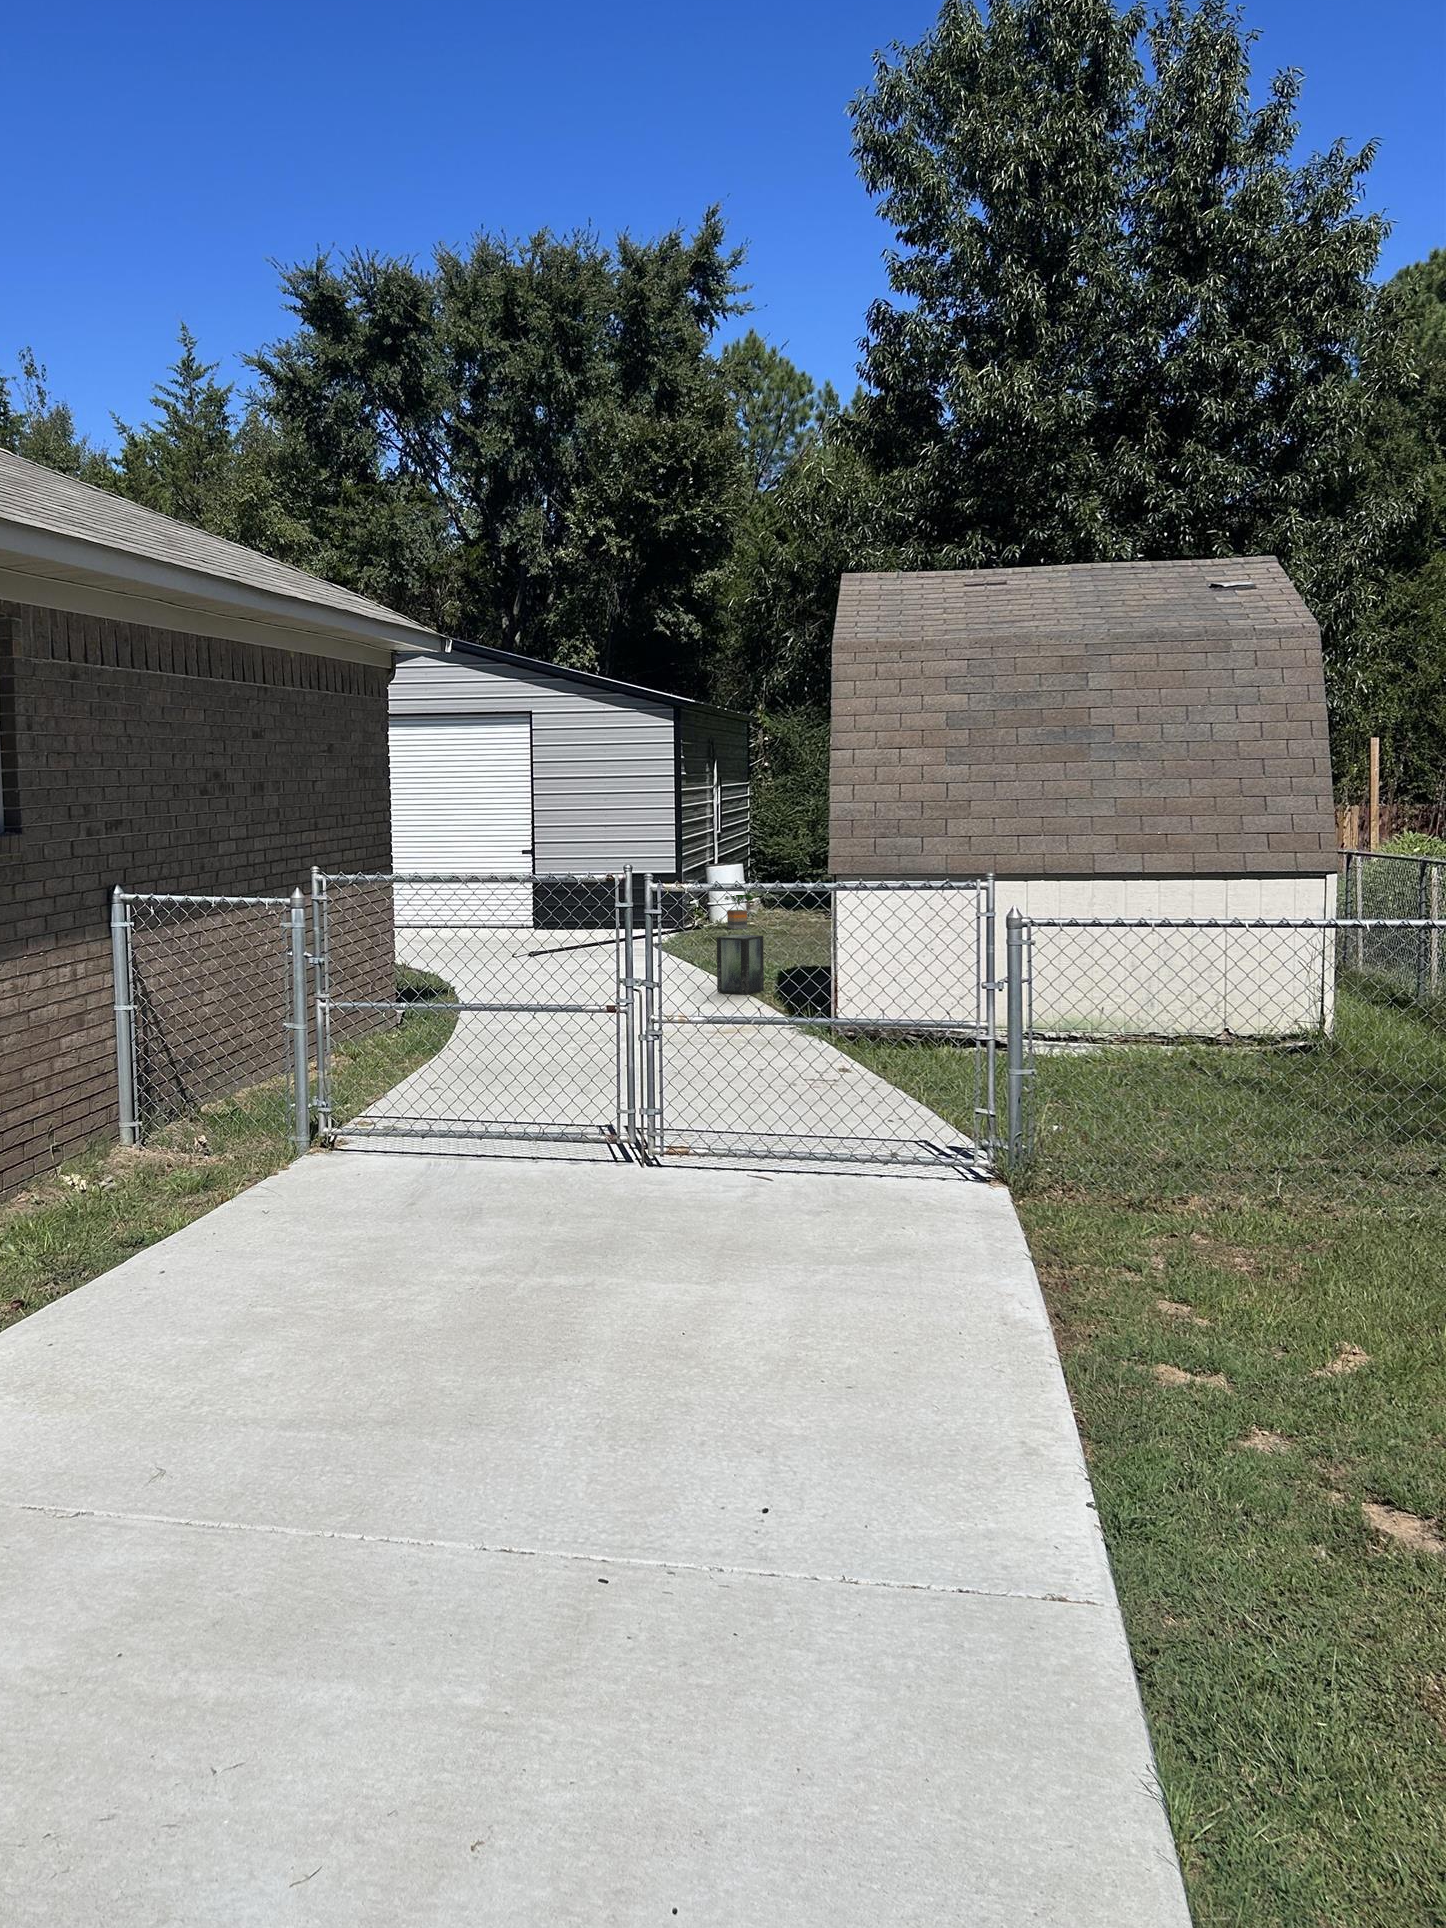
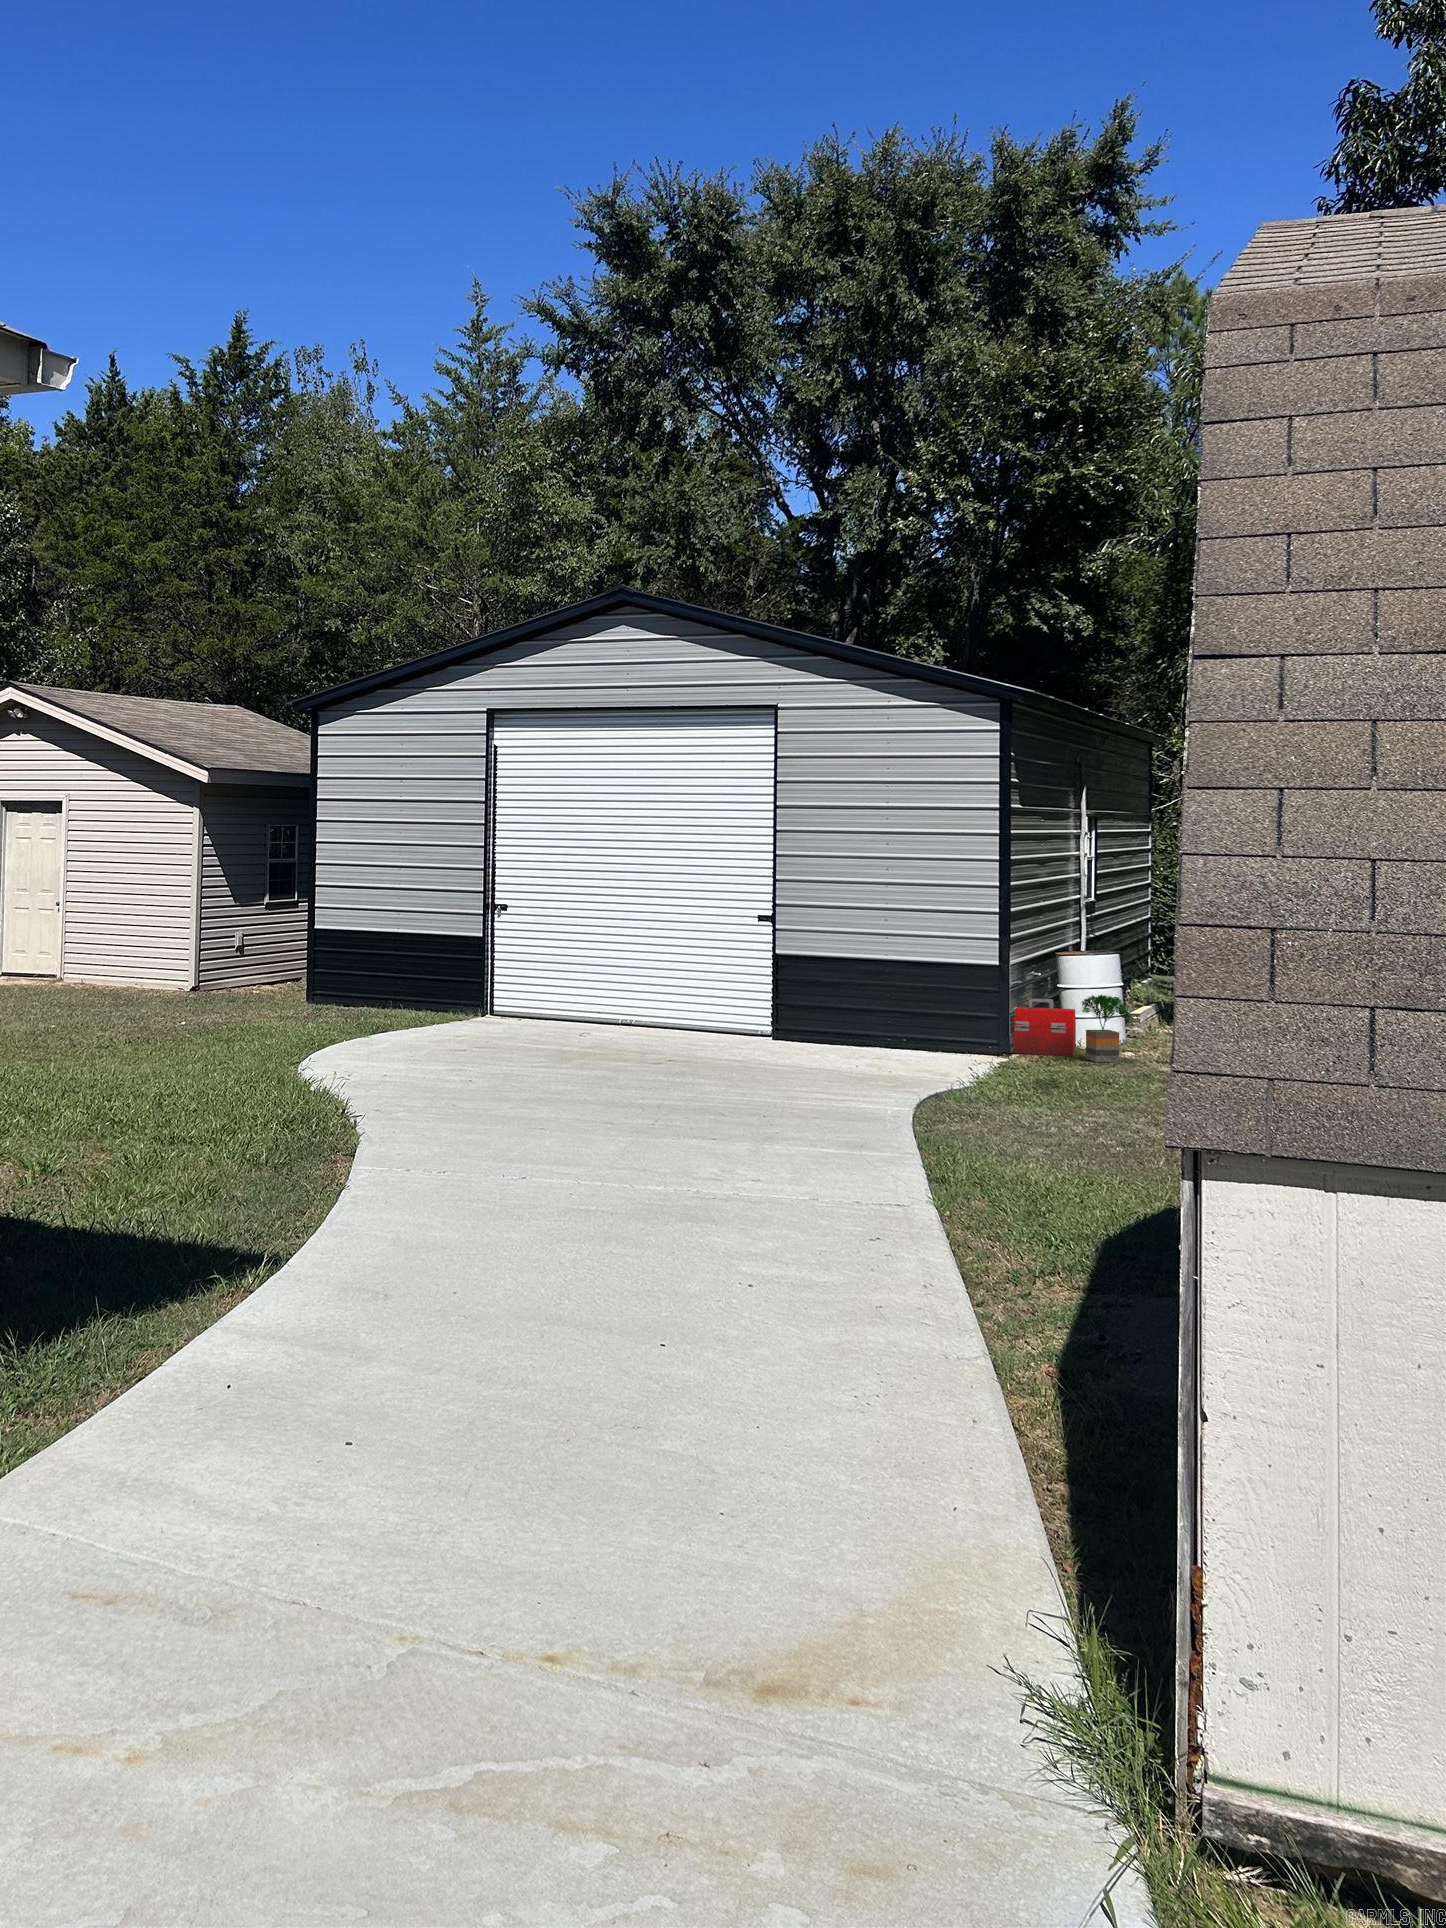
toolbox: none [679,894,720,928] -> present [1010,999,1076,1056]
storage box: present [717,934,764,995] -> none [1009,1113,1109,1246]

